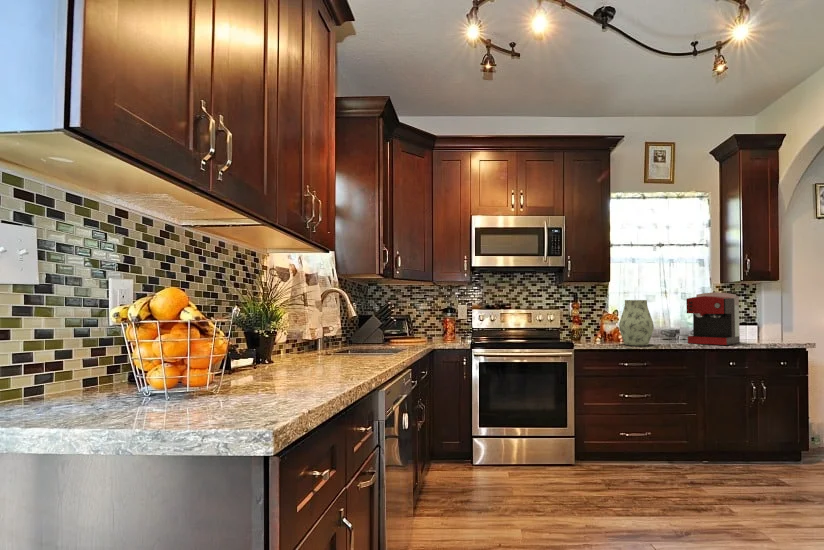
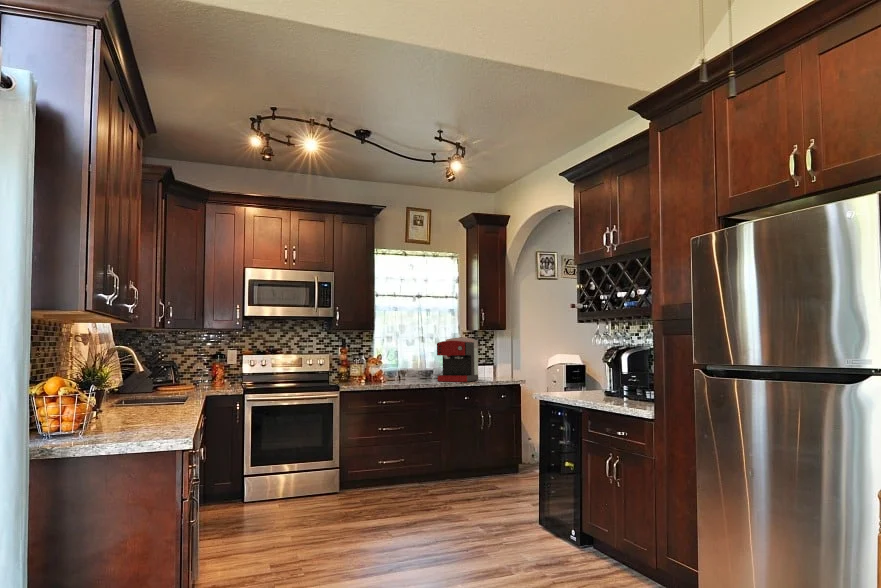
vase: present [619,300,654,346] -> none [380,344,409,384]

